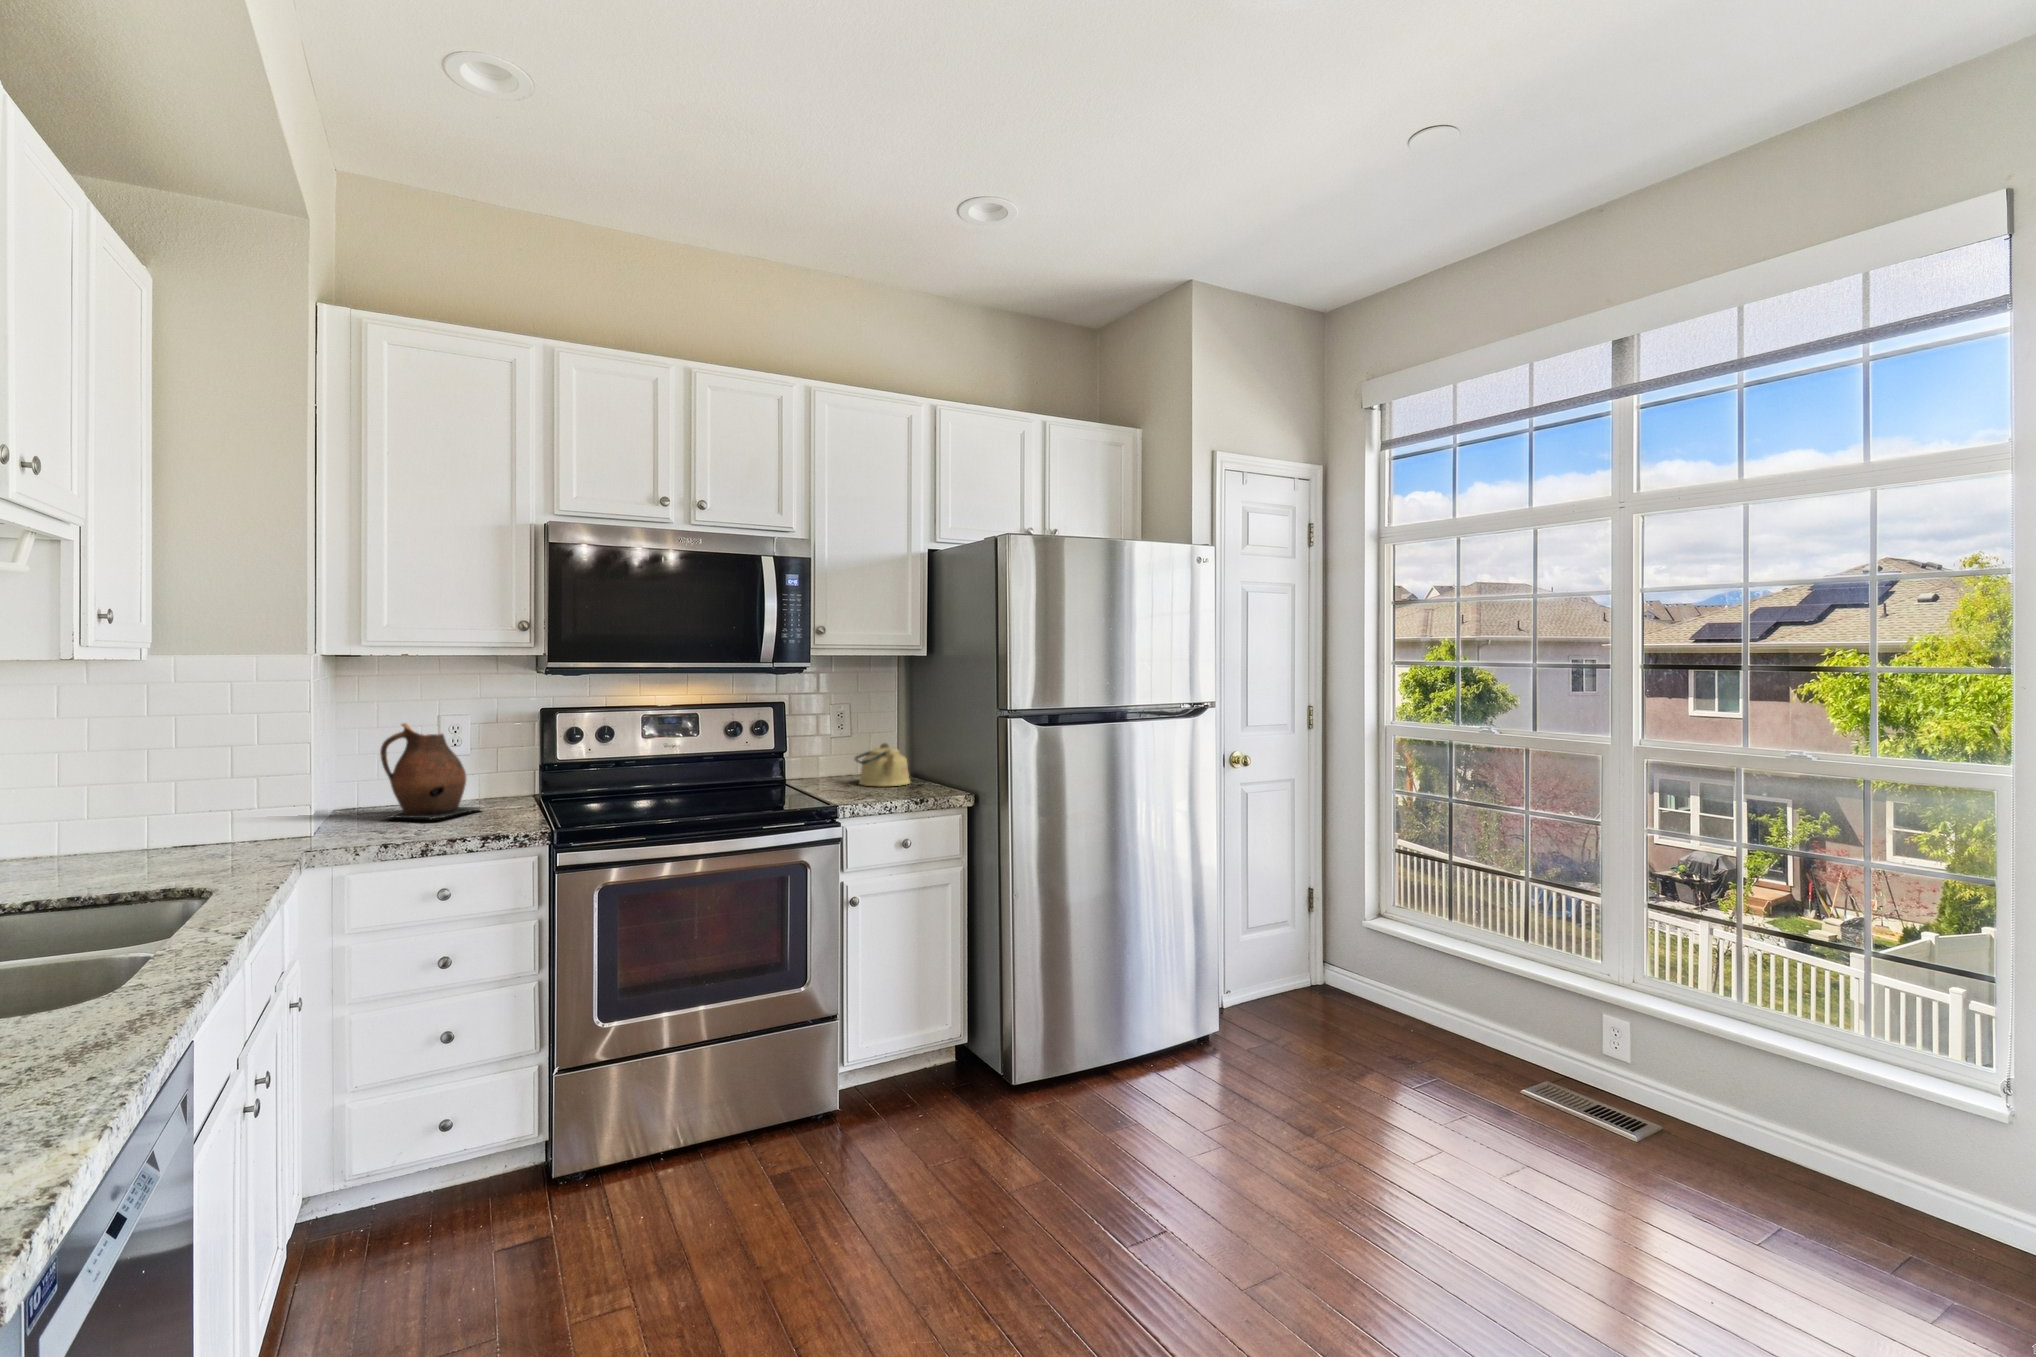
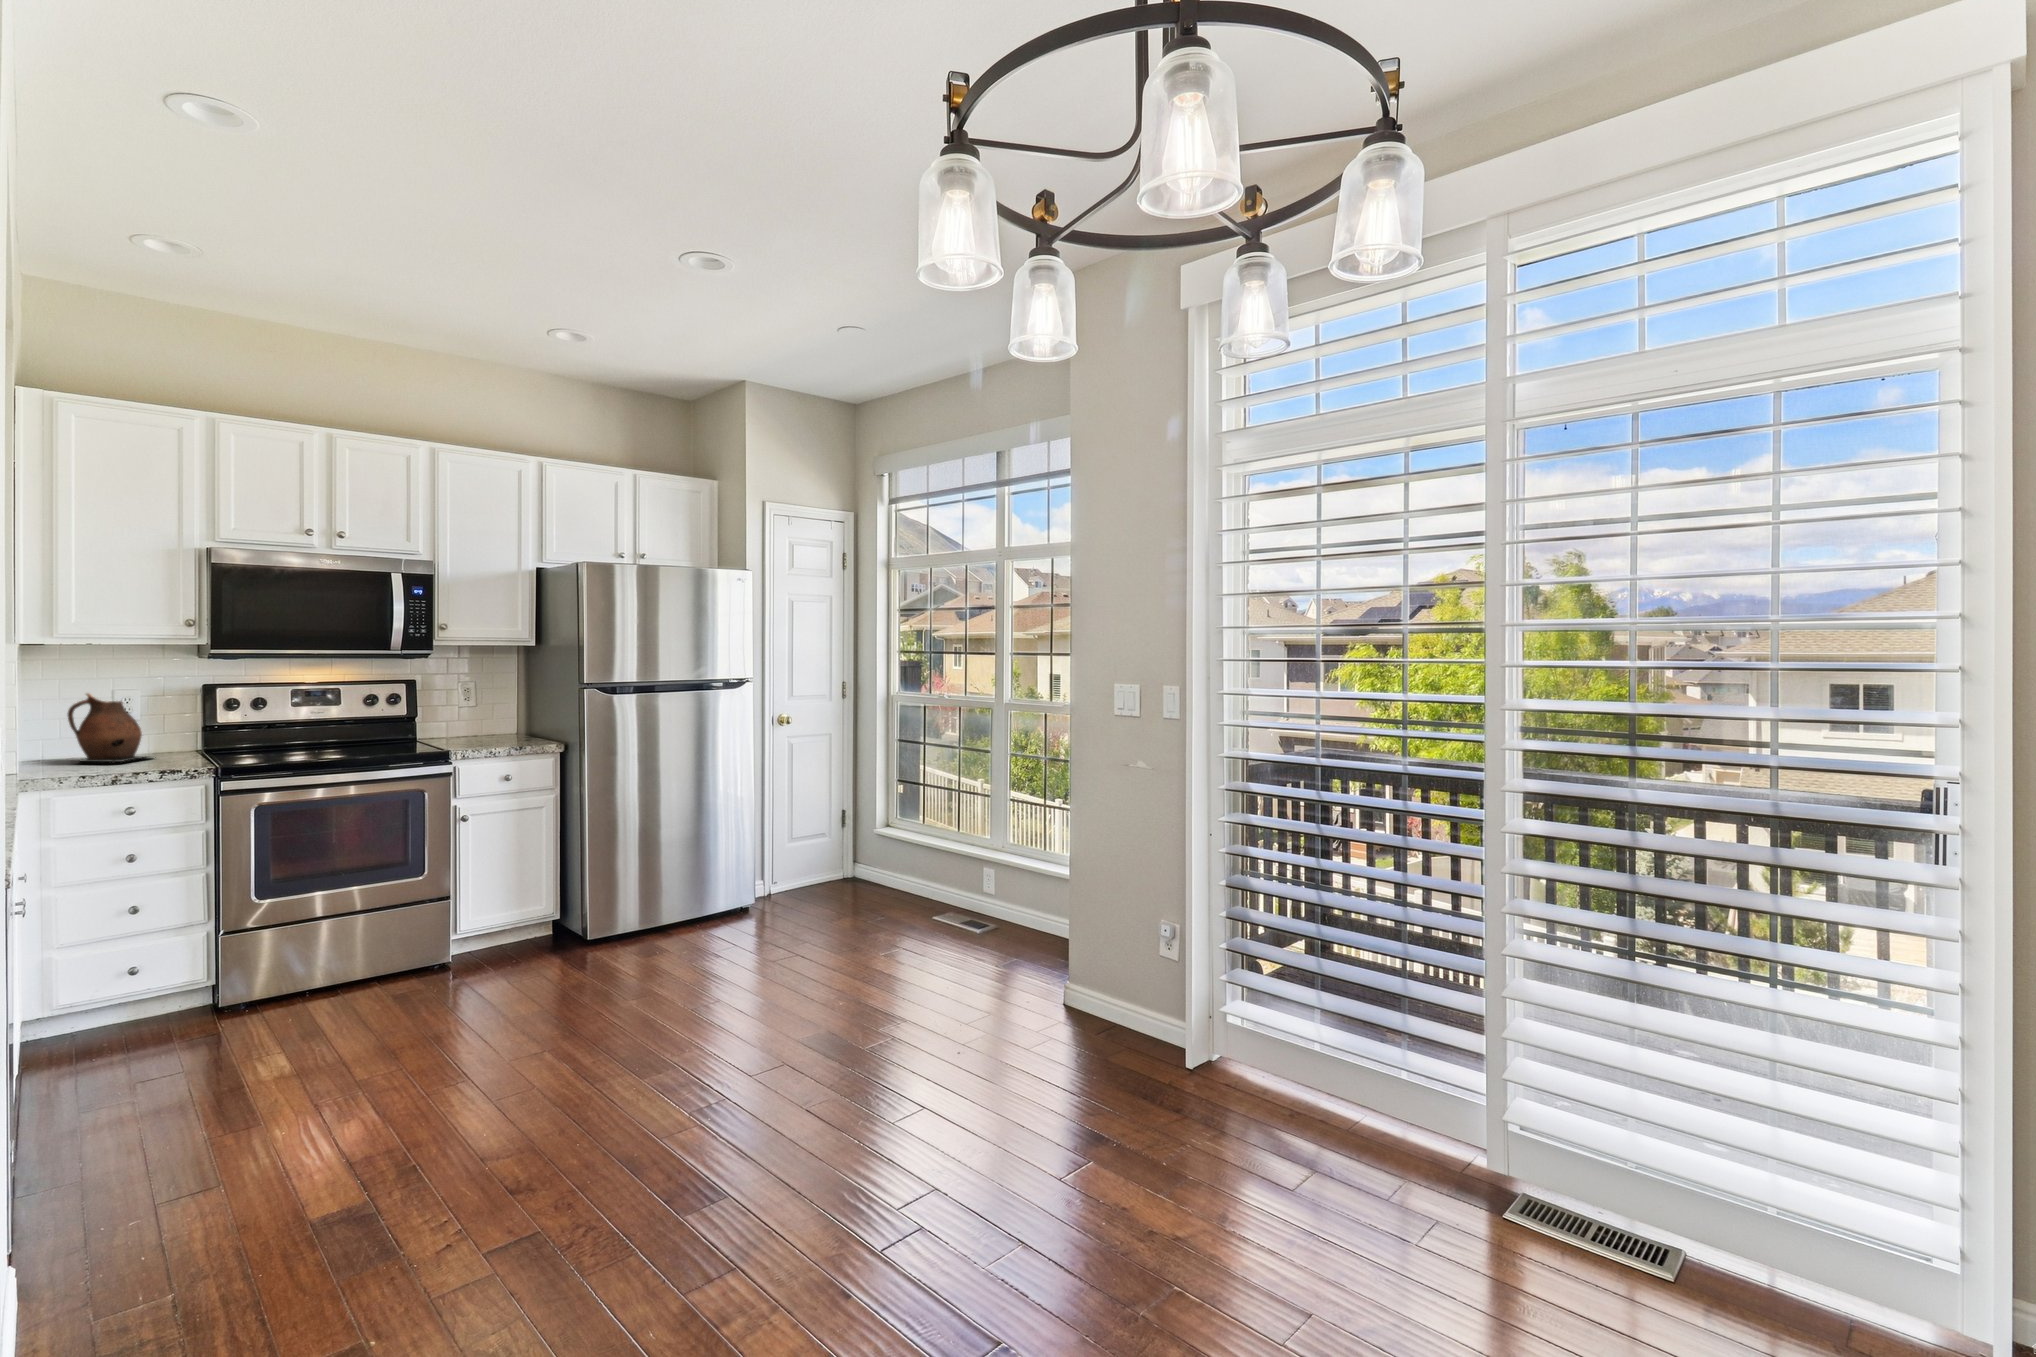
kettle: present [854,743,910,786] -> none [476,710,522,741]

